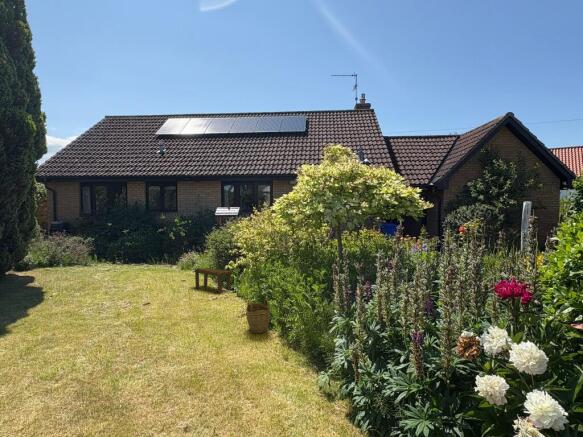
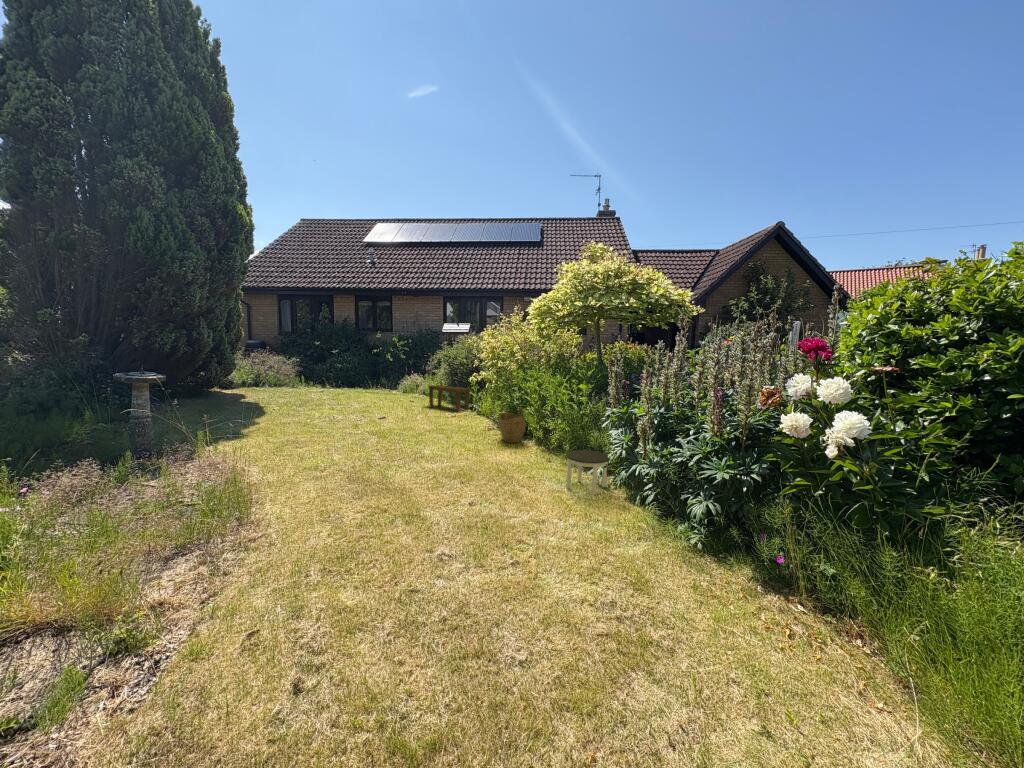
round table: none [293,356,336,408] -> present [566,450,609,495]

